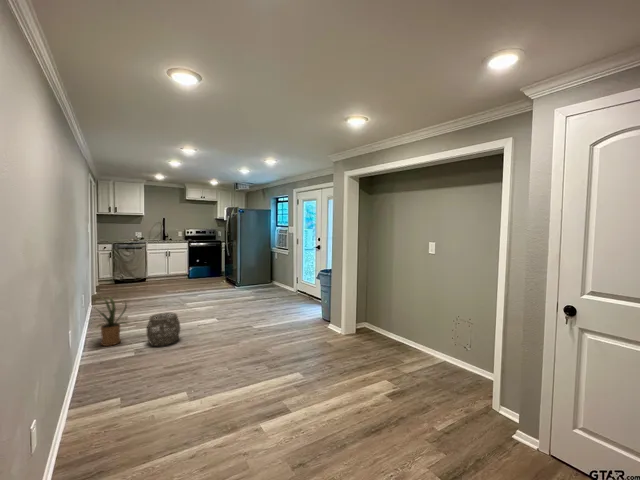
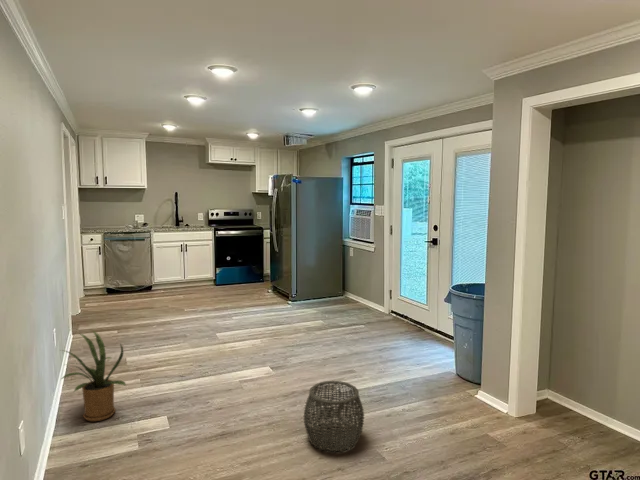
woven basket: present [147,313,180,346] -> present [304,381,364,452]

